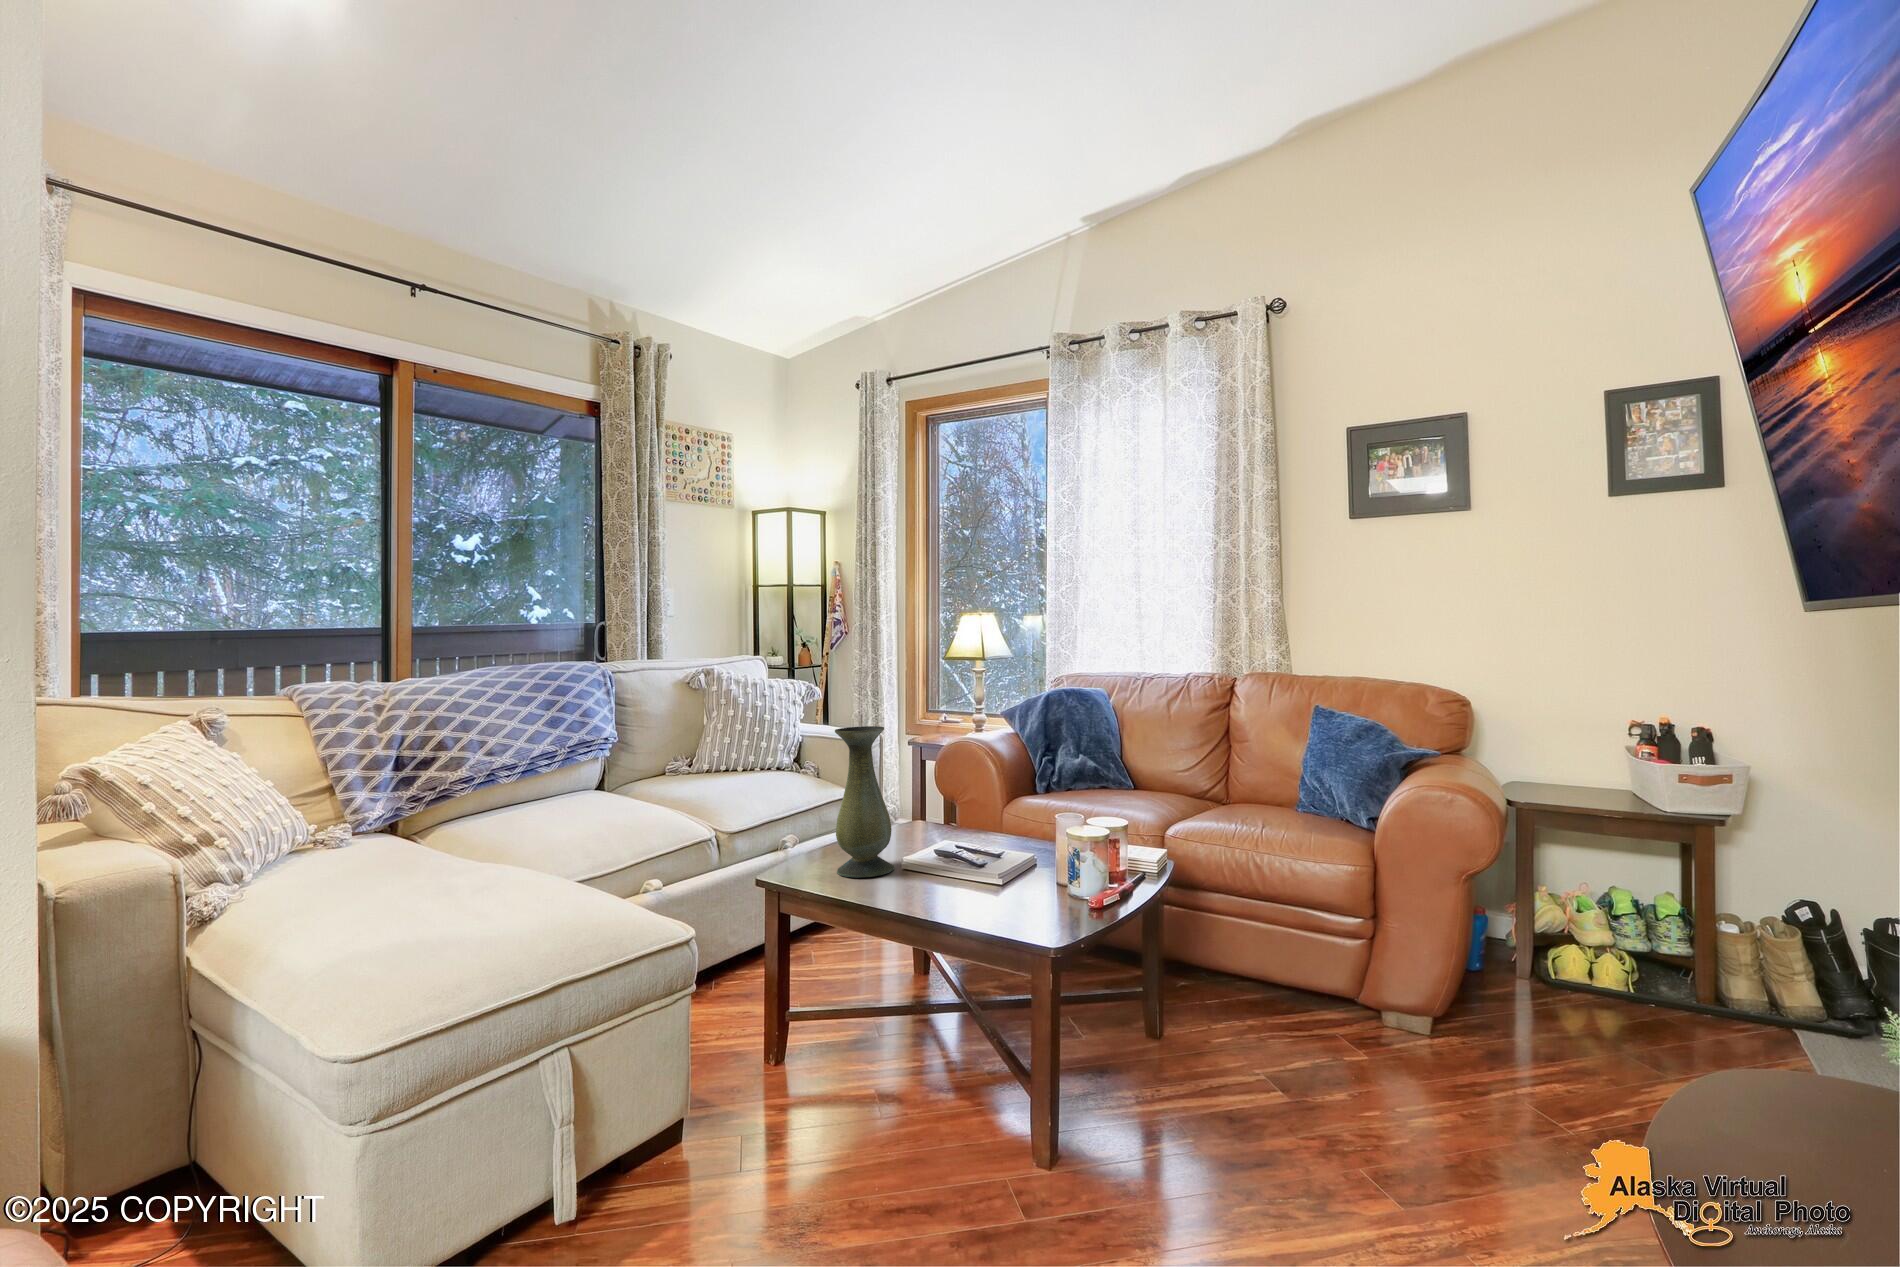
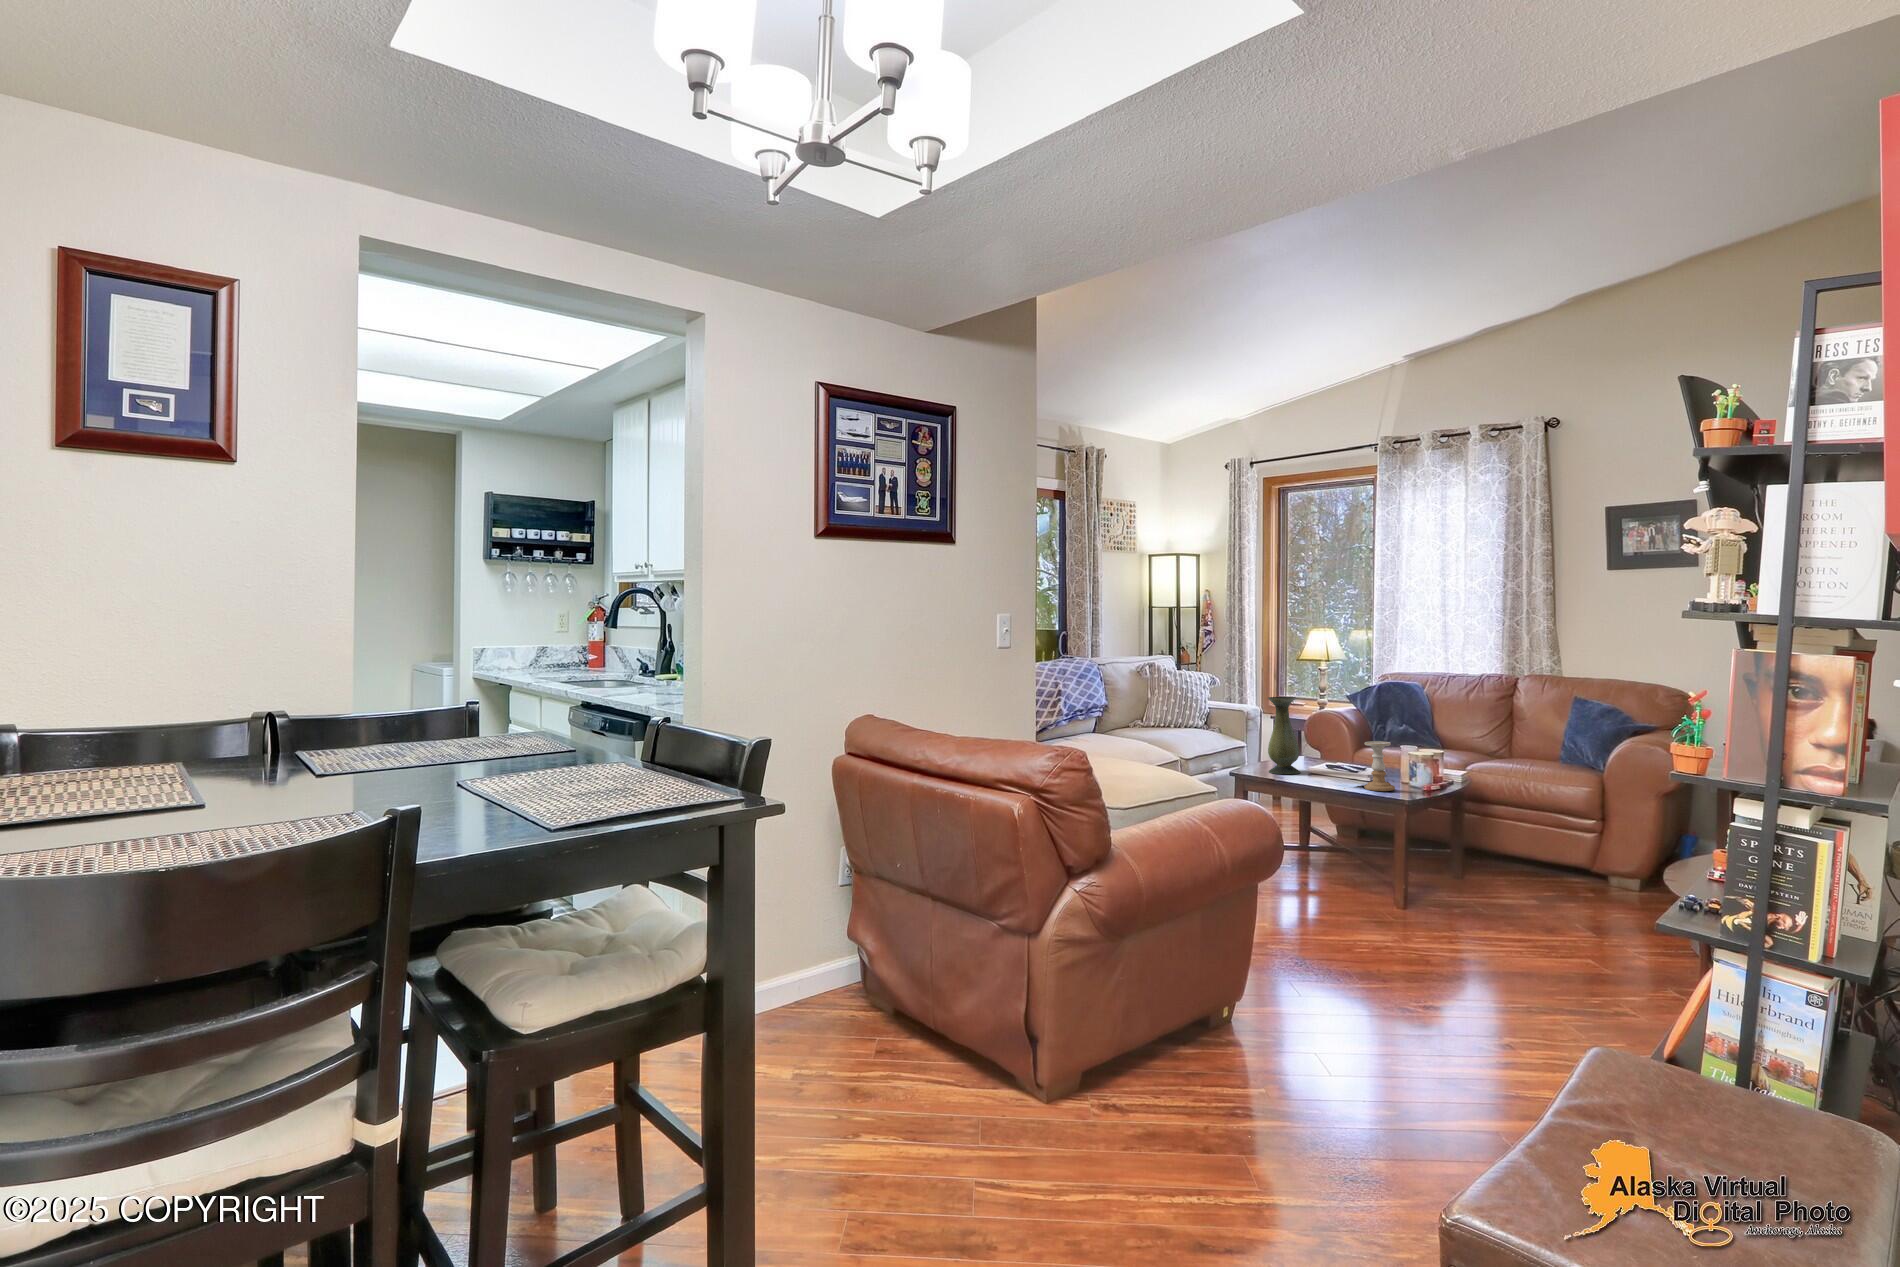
candle holder: none [995,812,1051,915] -> present [1364,741,1395,791]

